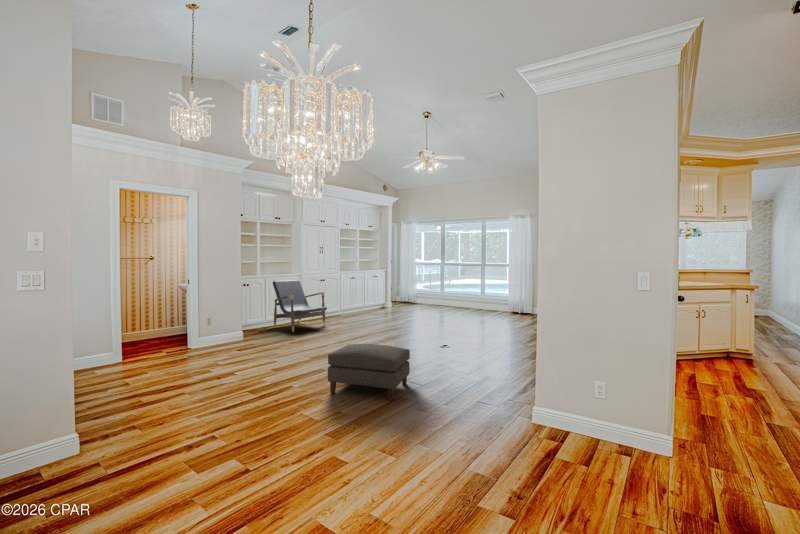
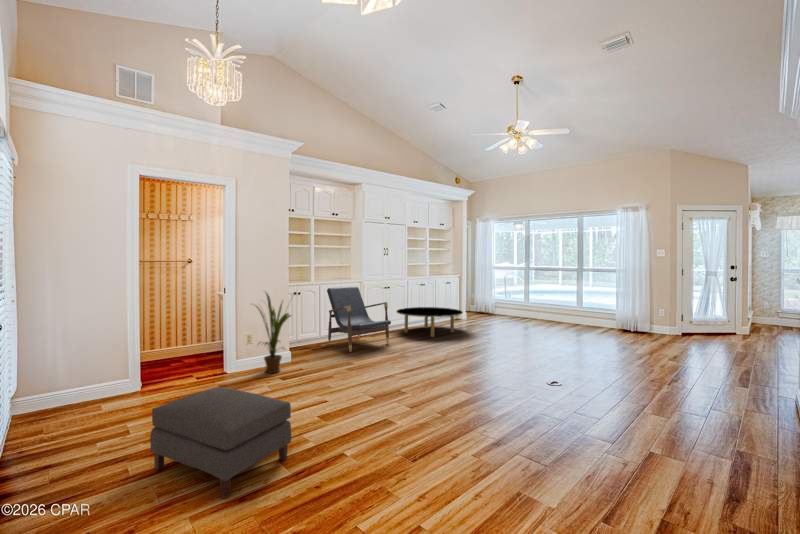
house plant: none [210,282,250,348] -> present [257,291,291,373]
coffee table: none [332,297,387,321] -> present [397,307,463,337]
ottoman: present [328,344,410,400] -> present [150,386,291,499]

